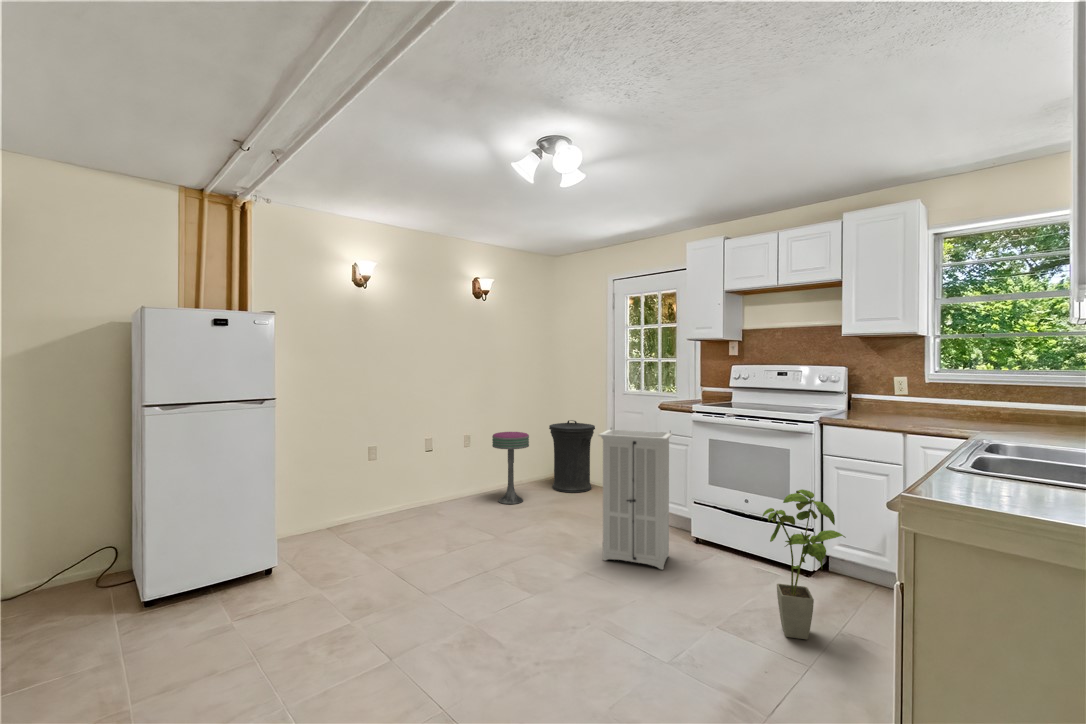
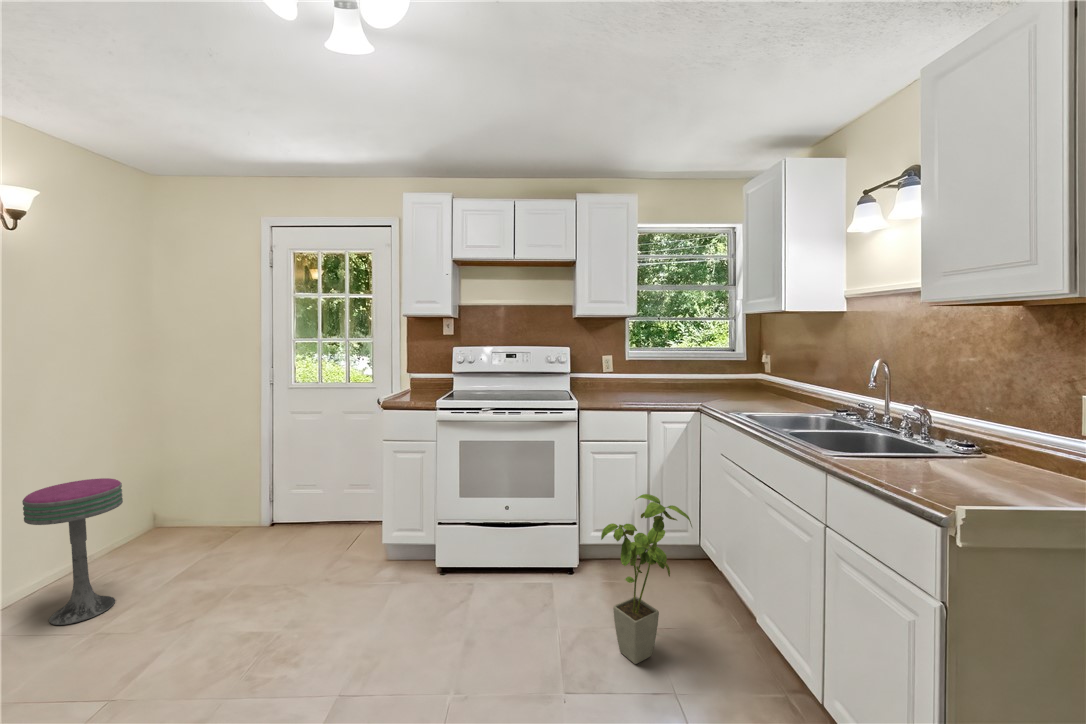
trash can: present [549,420,595,493] -> none [150,438,240,555]
storage cabinet: present [599,429,672,569] -> none [337,442,448,663]

